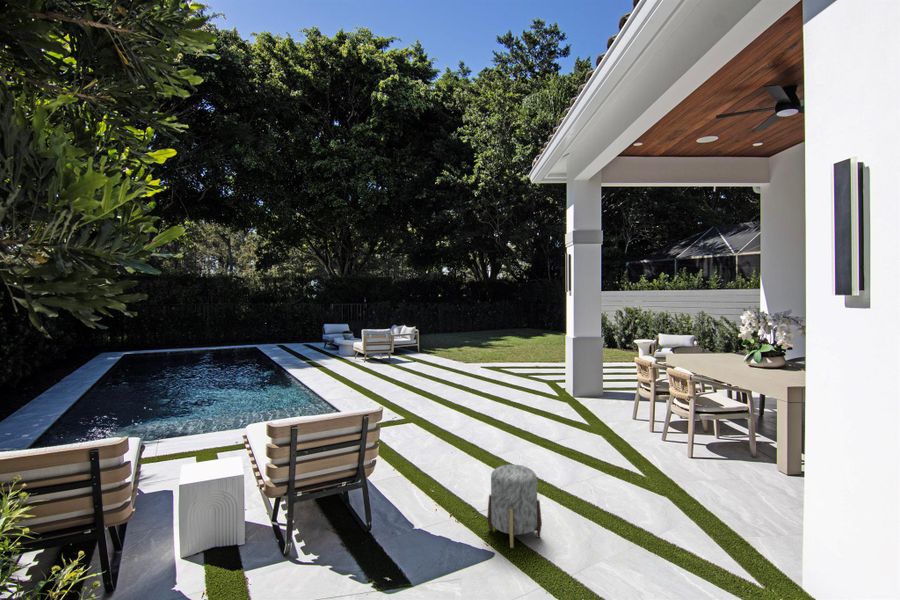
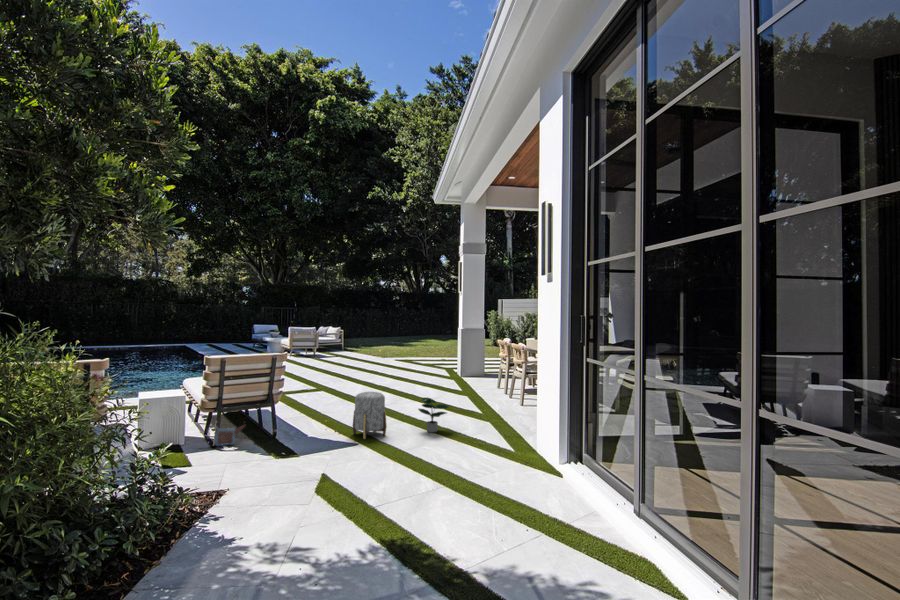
potted plant: none [586,470,637,530] -> present [418,397,449,432]
watering can: none [274,523,331,561] -> present [208,425,245,446]

